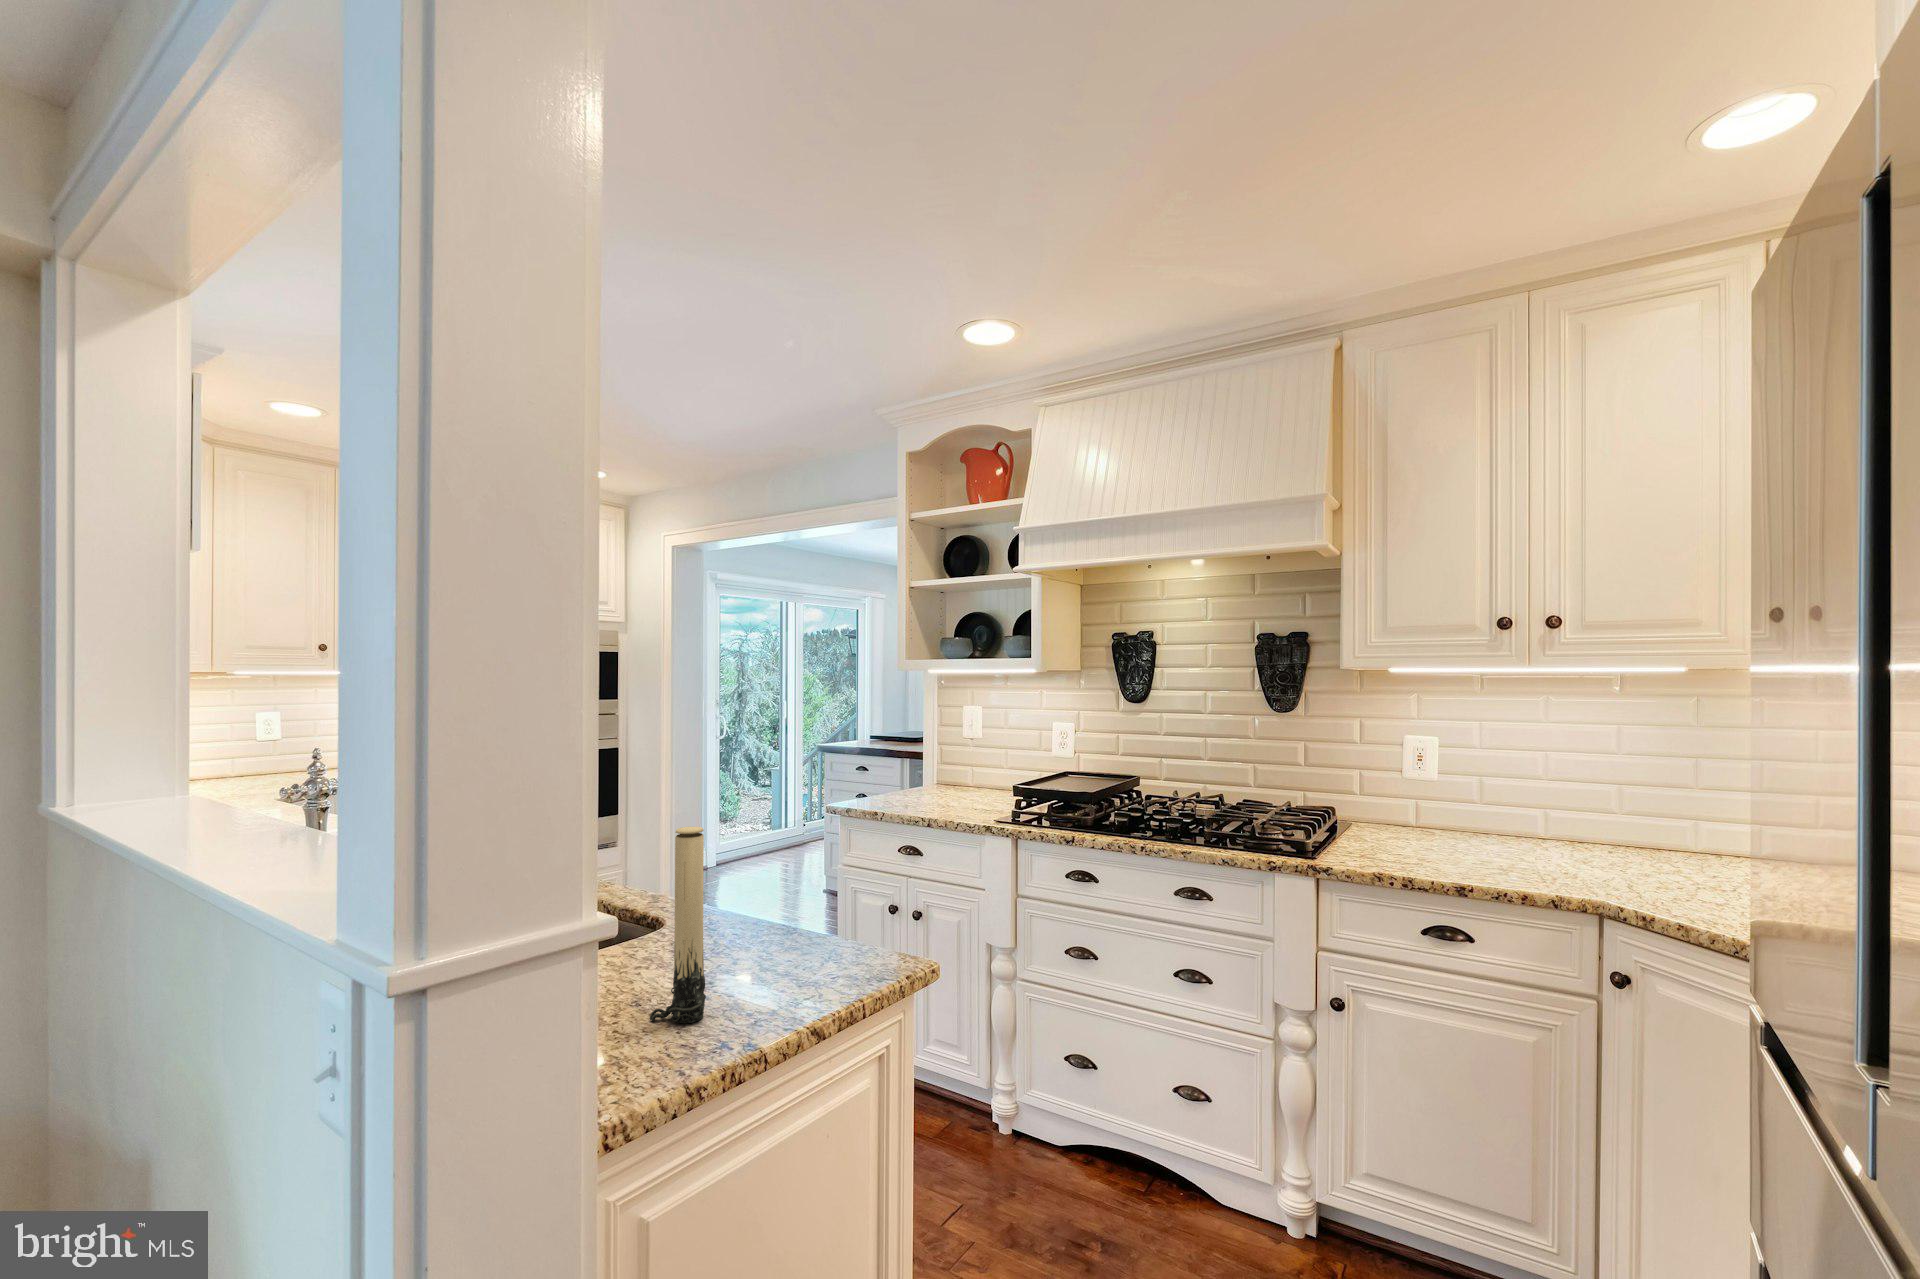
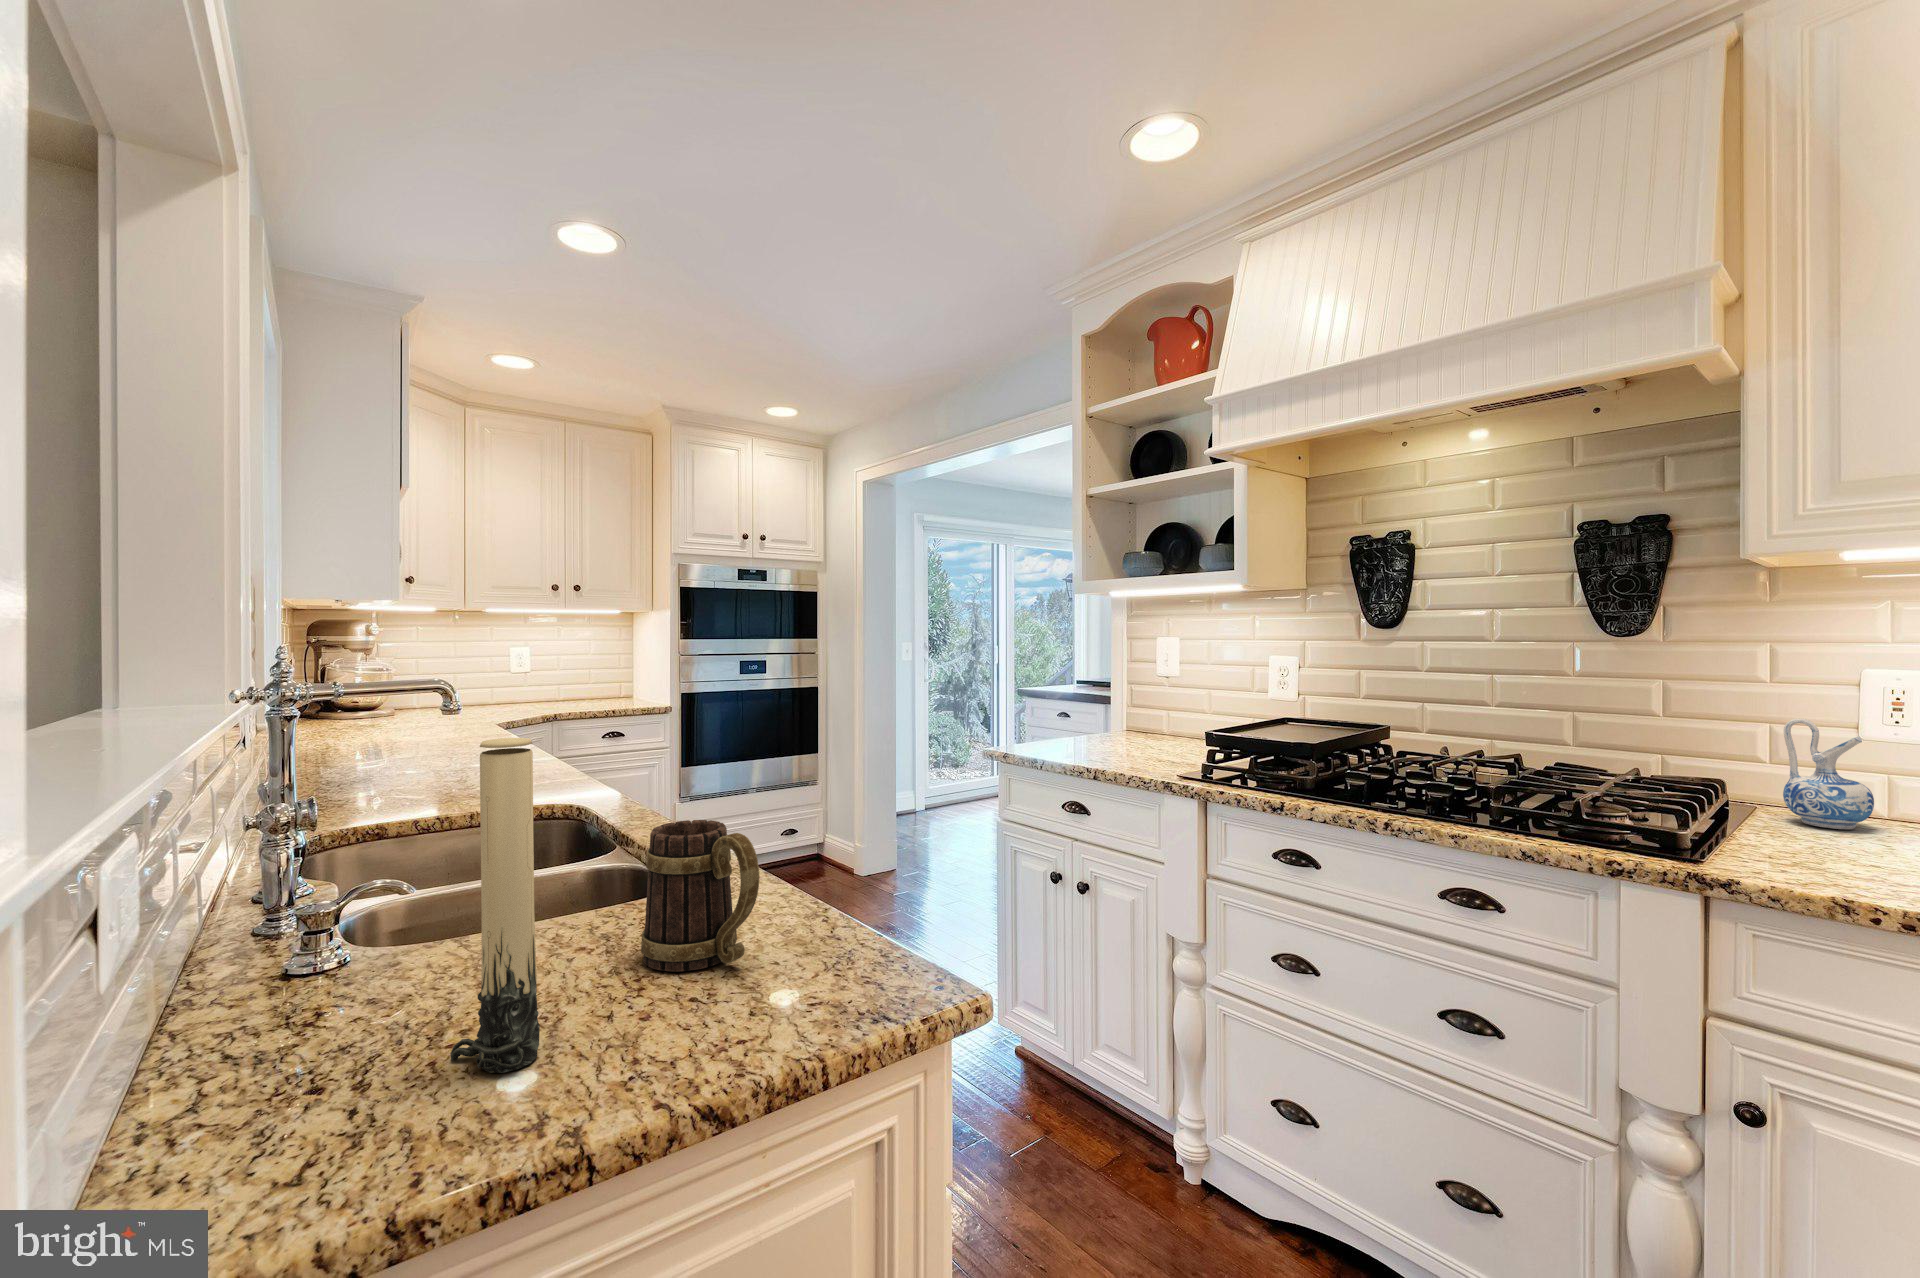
ceramic pitcher: none [1364,767,1408,835] -> present [1783,718,1874,829]
mug: none [705,872,792,970] -> present [641,820,759,971]

